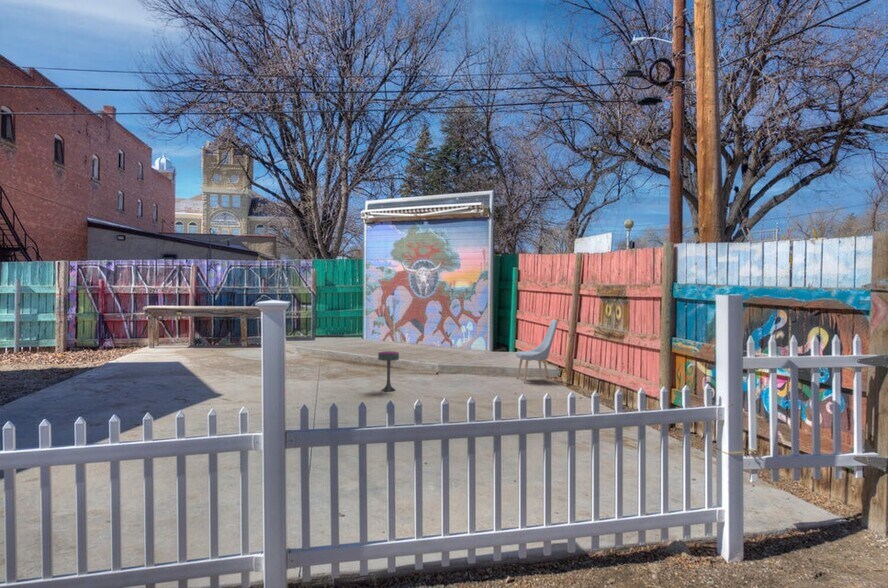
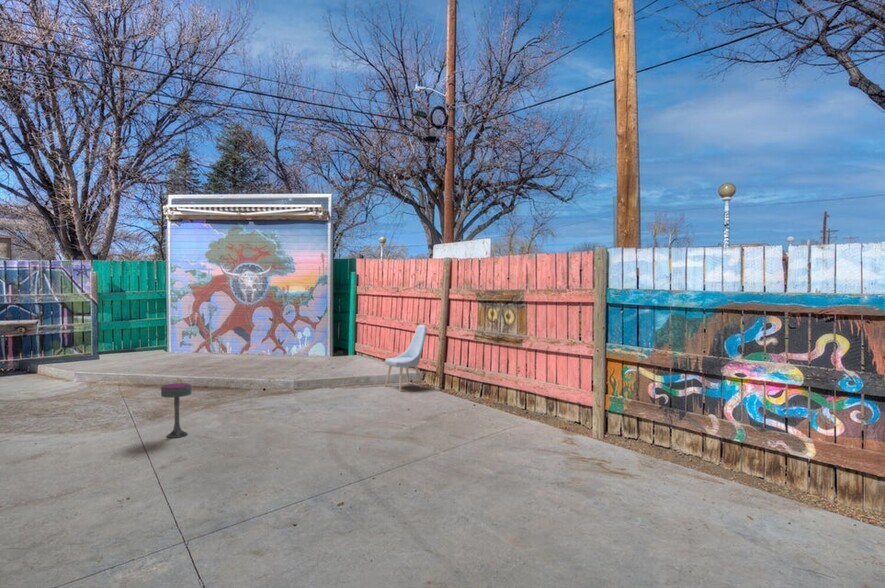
bar stool: present [378,351,399,391] -> present [161,383,192,438]

